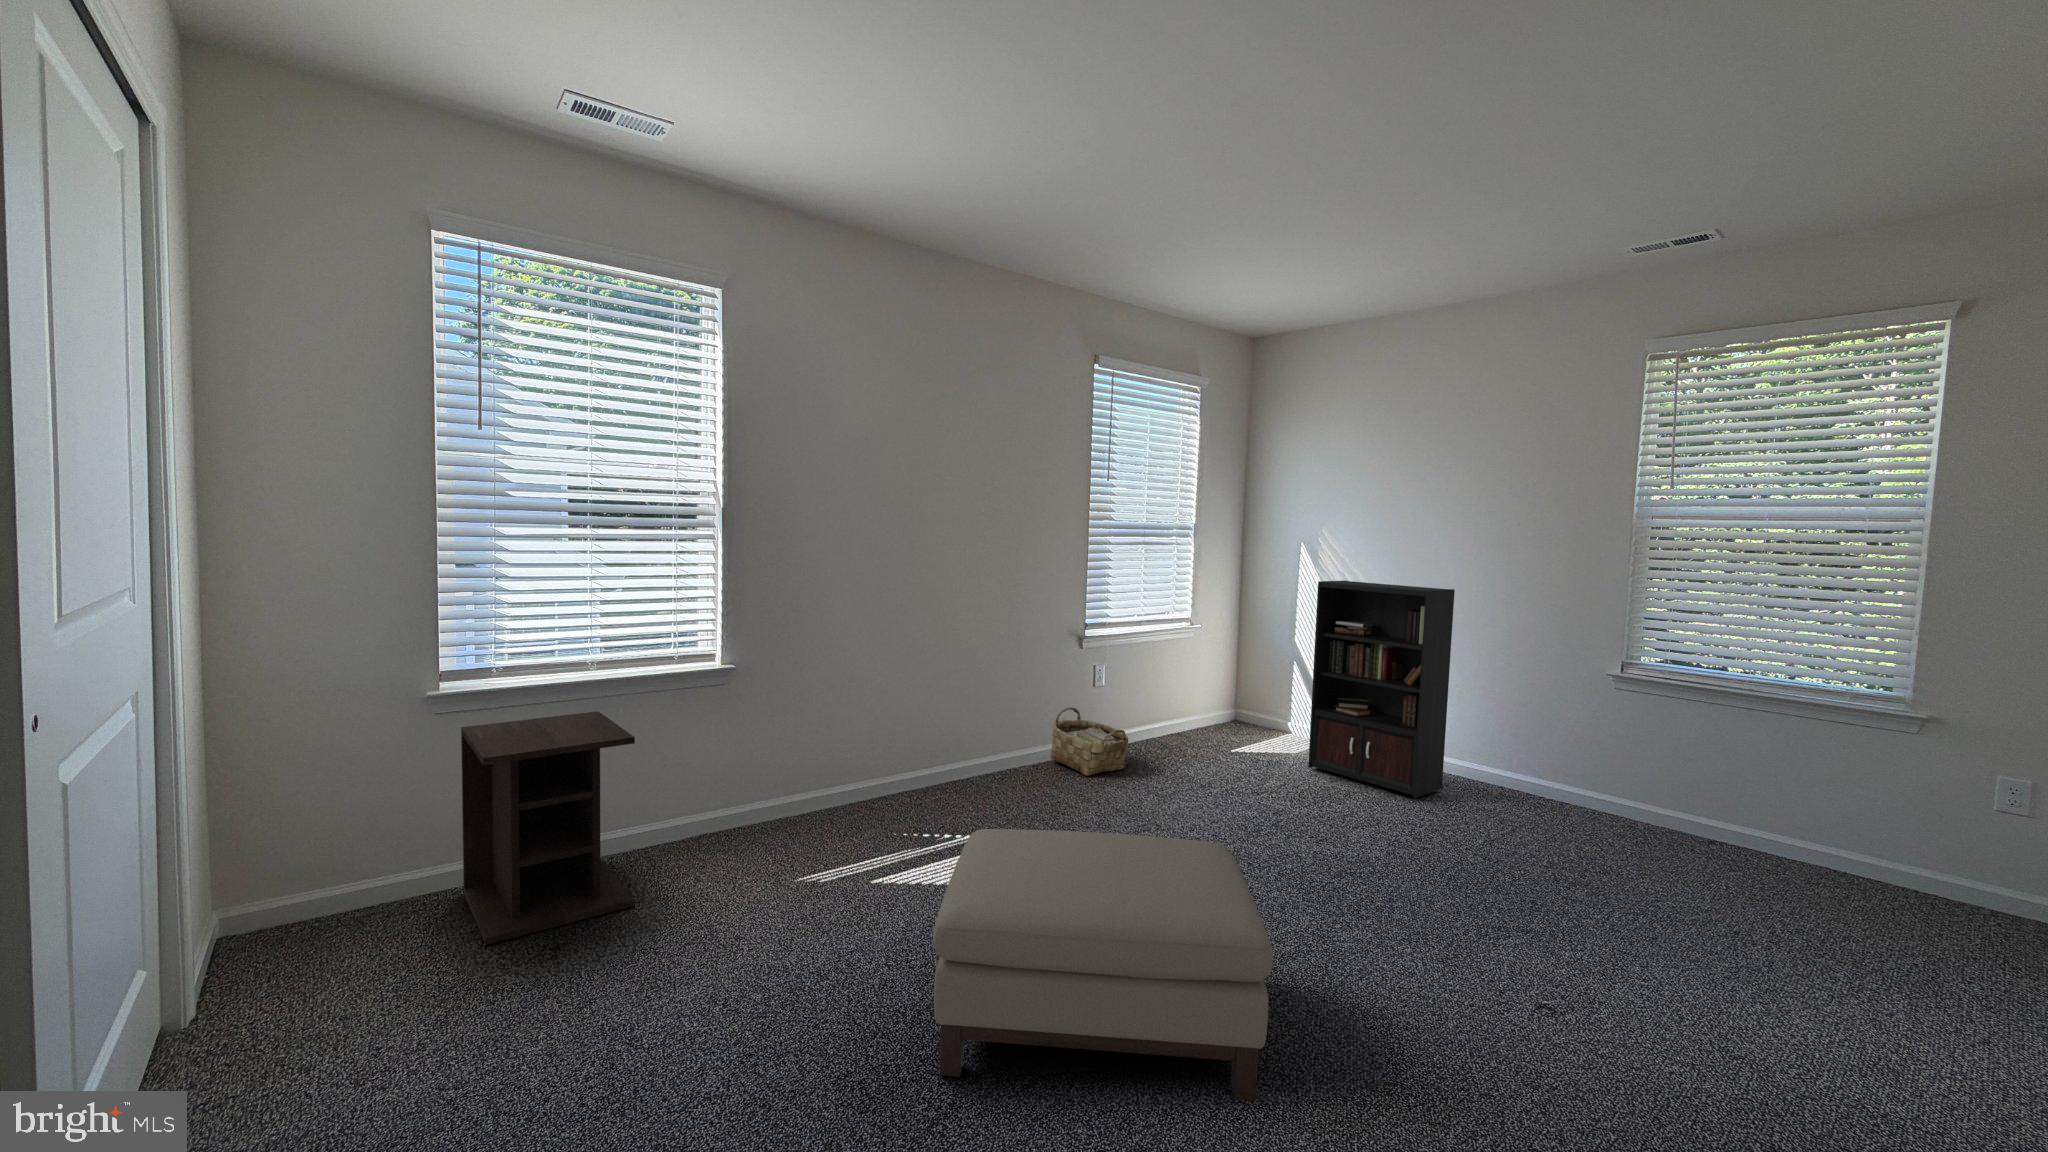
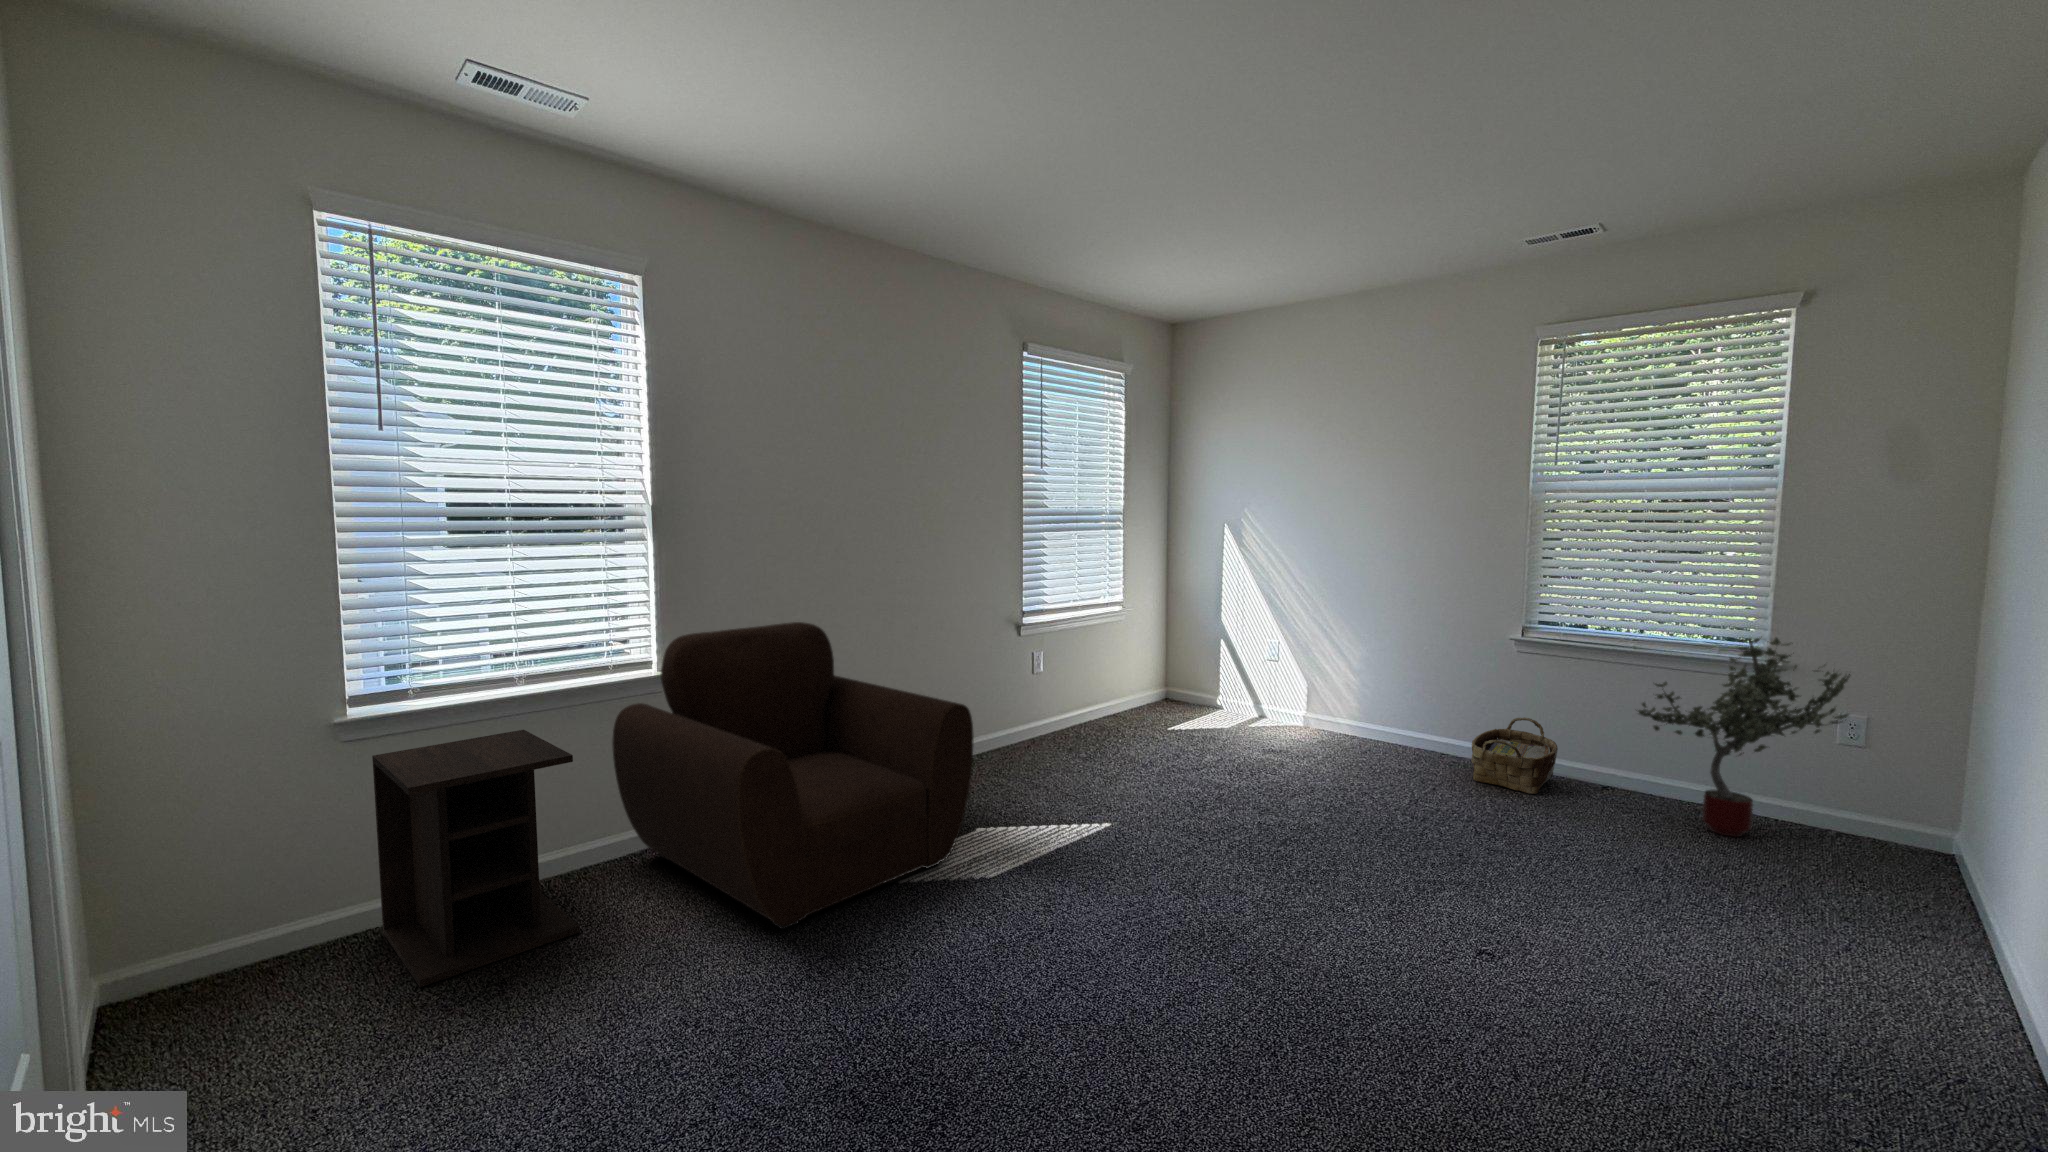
bookcase: present [1308,581,1497,798] -> none [1243,560,1419,767]
armchair: none [679,623,1020,919] -> present [612,622,974,929]
potted tree: none [1739,681,1999,902] -> present [1638,638,1850,837]
woven basket: present [1051,707,1128,776] -> present [1471,717,1558,794]
ottoman: present [933,829,1273,1101] -> none [920,824,1252,1075]

